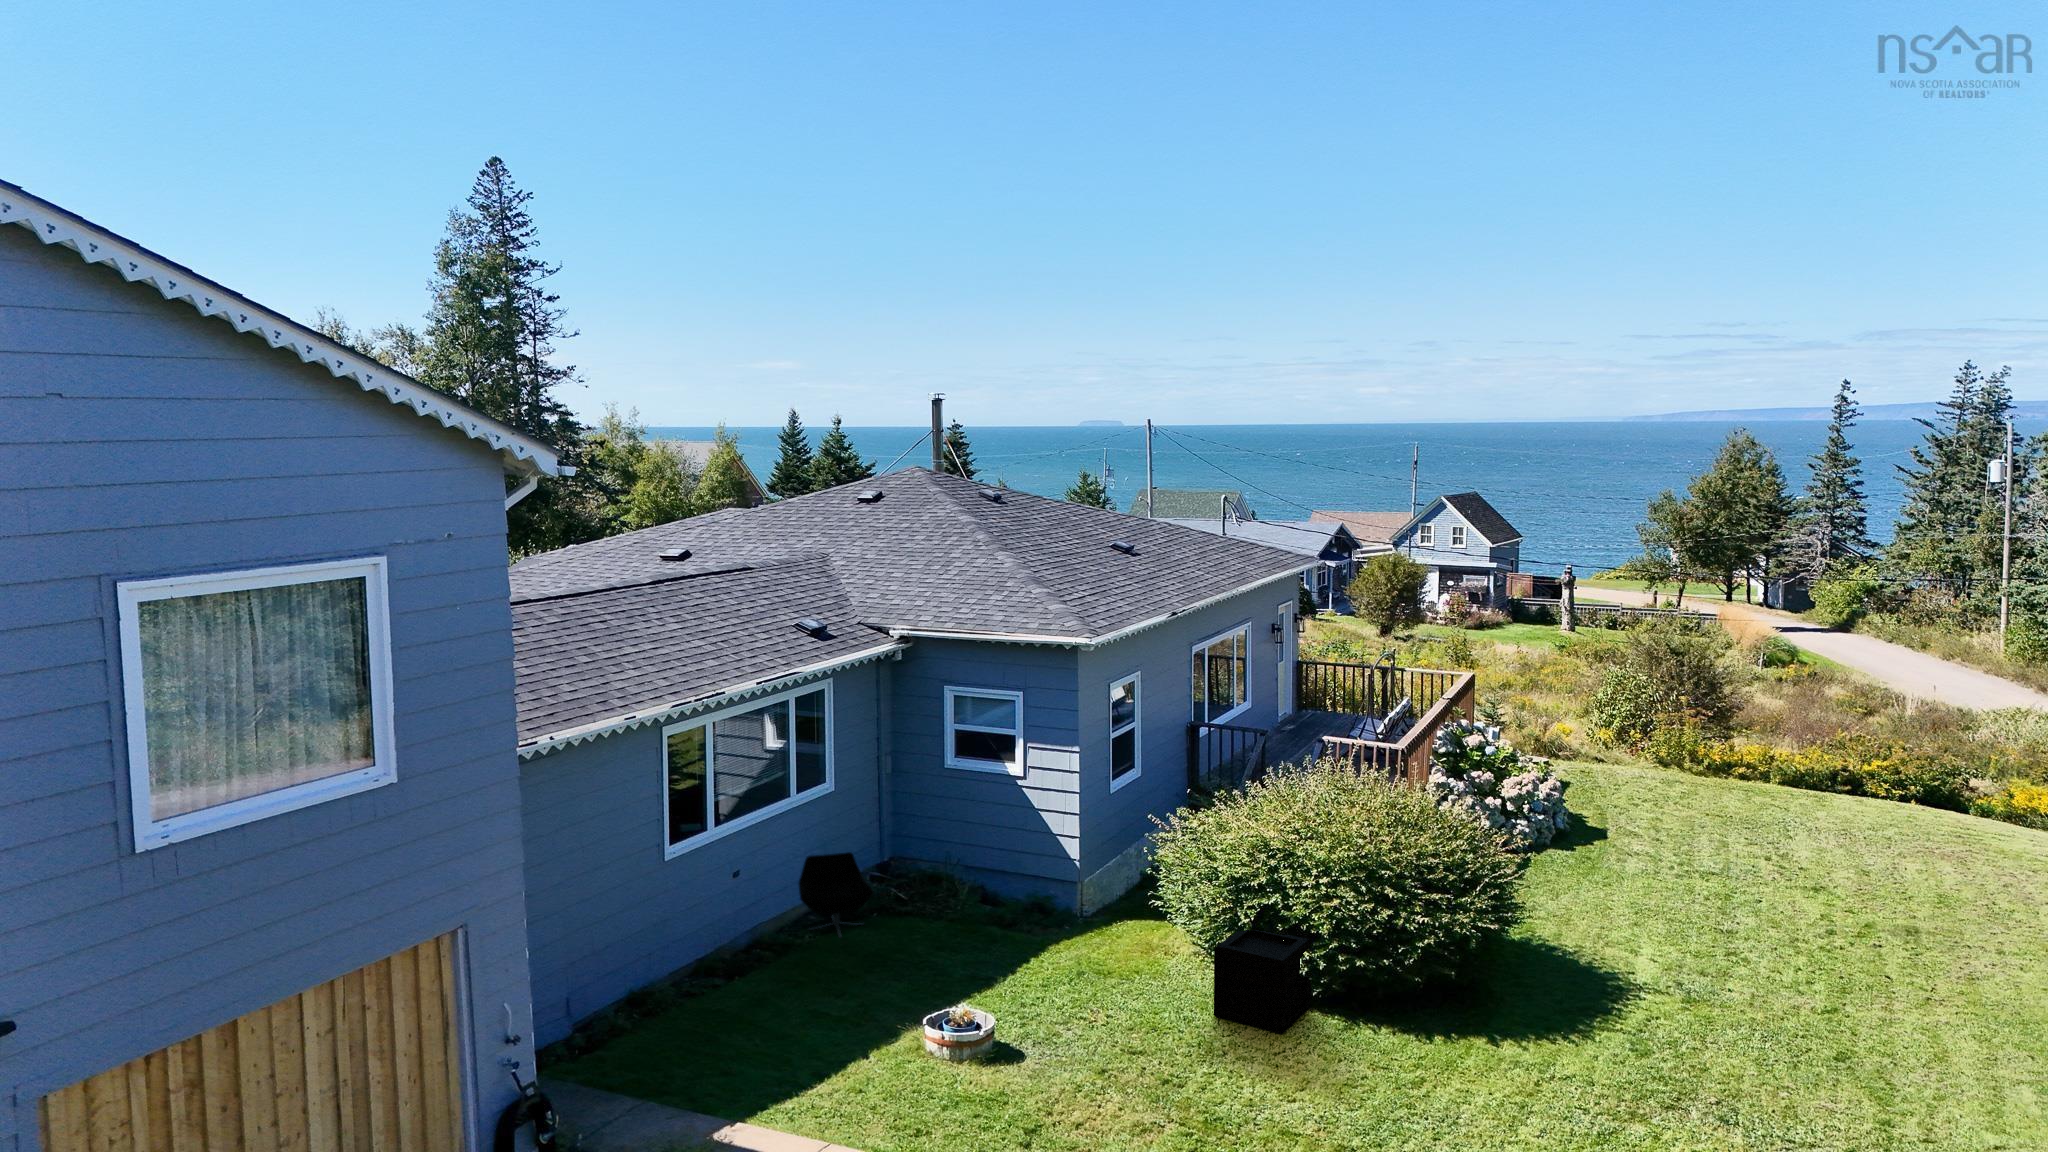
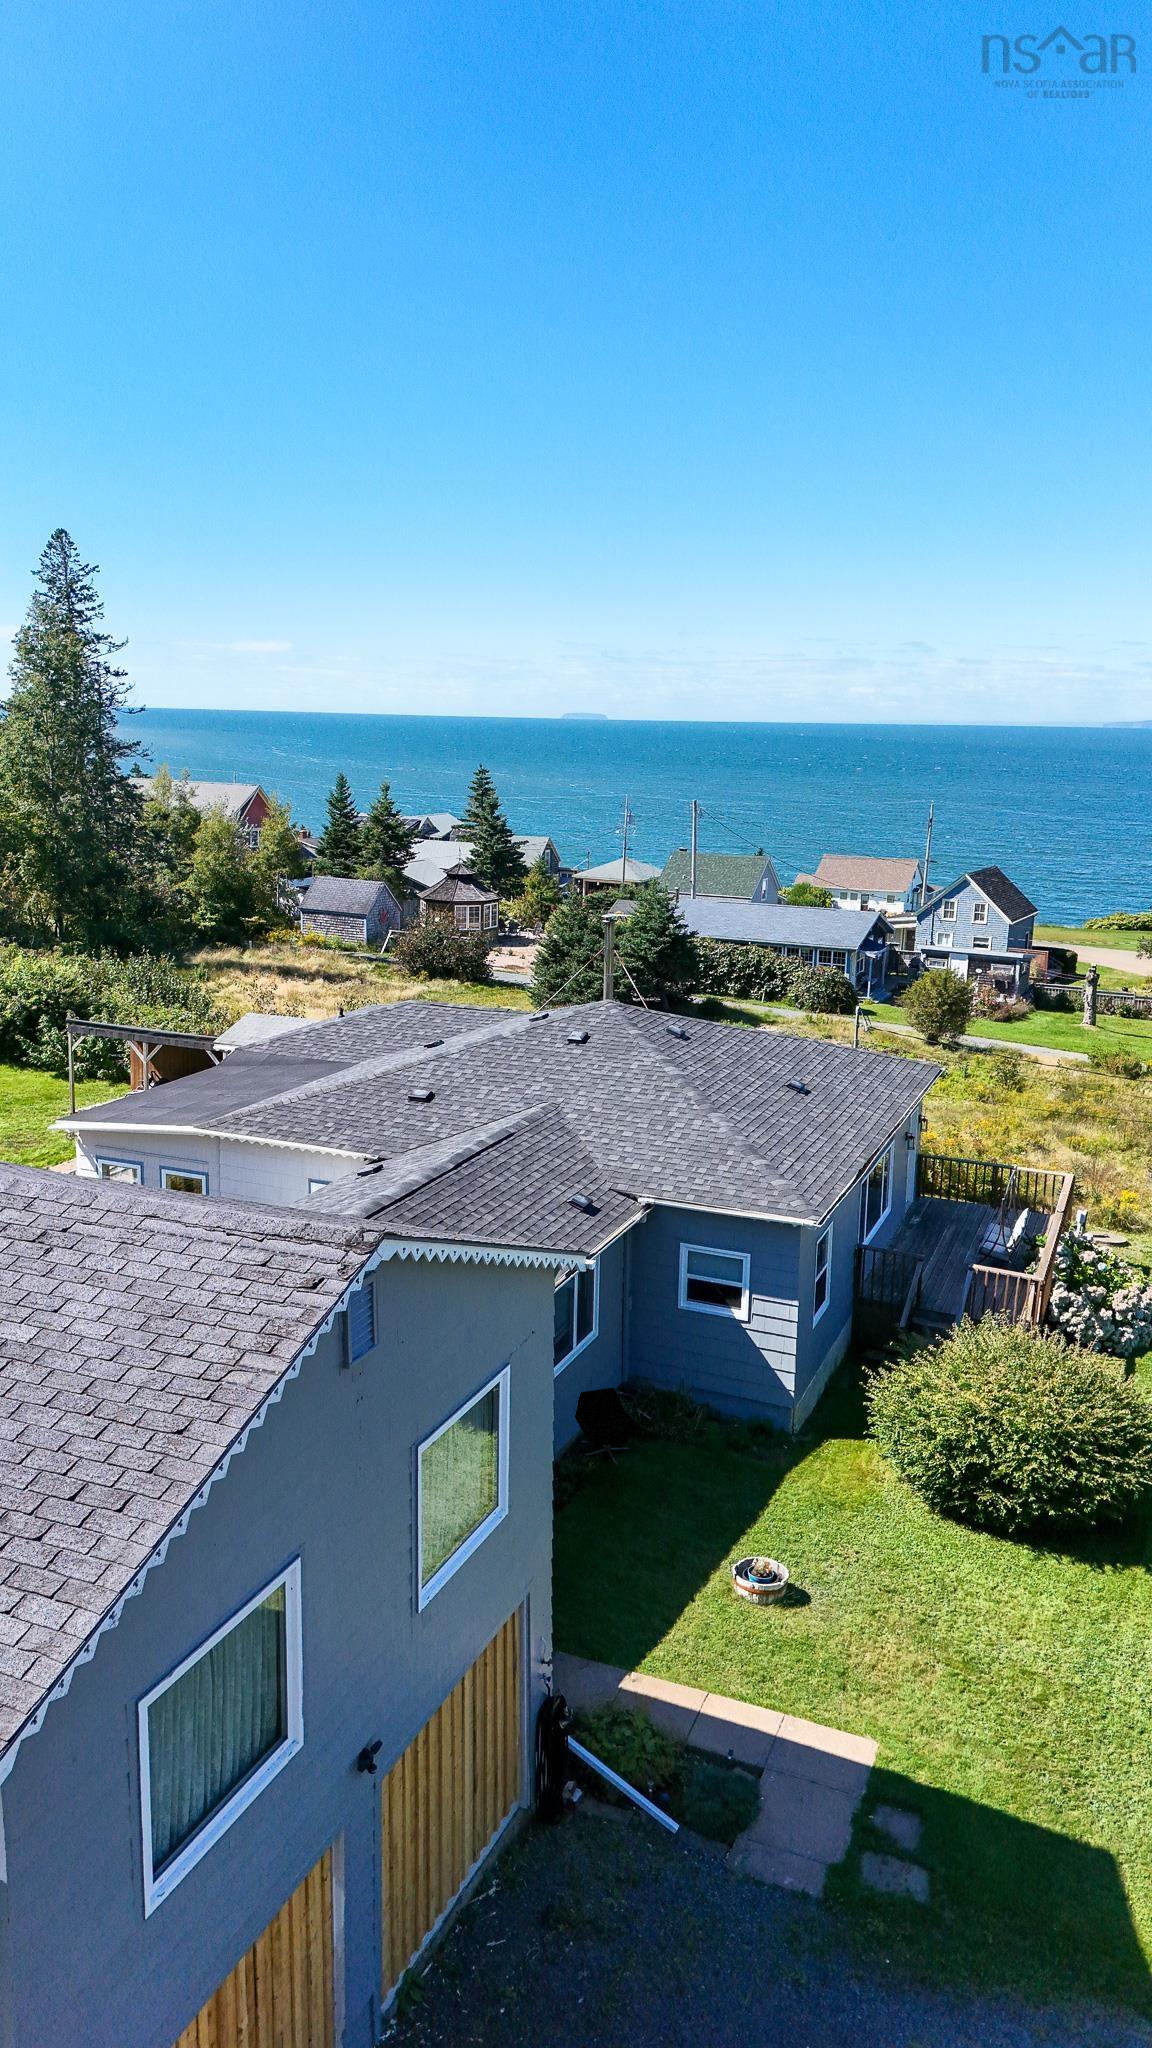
wooden crate: present [1214,930,1311,1034] -> none [938,1479,1012,1571]

